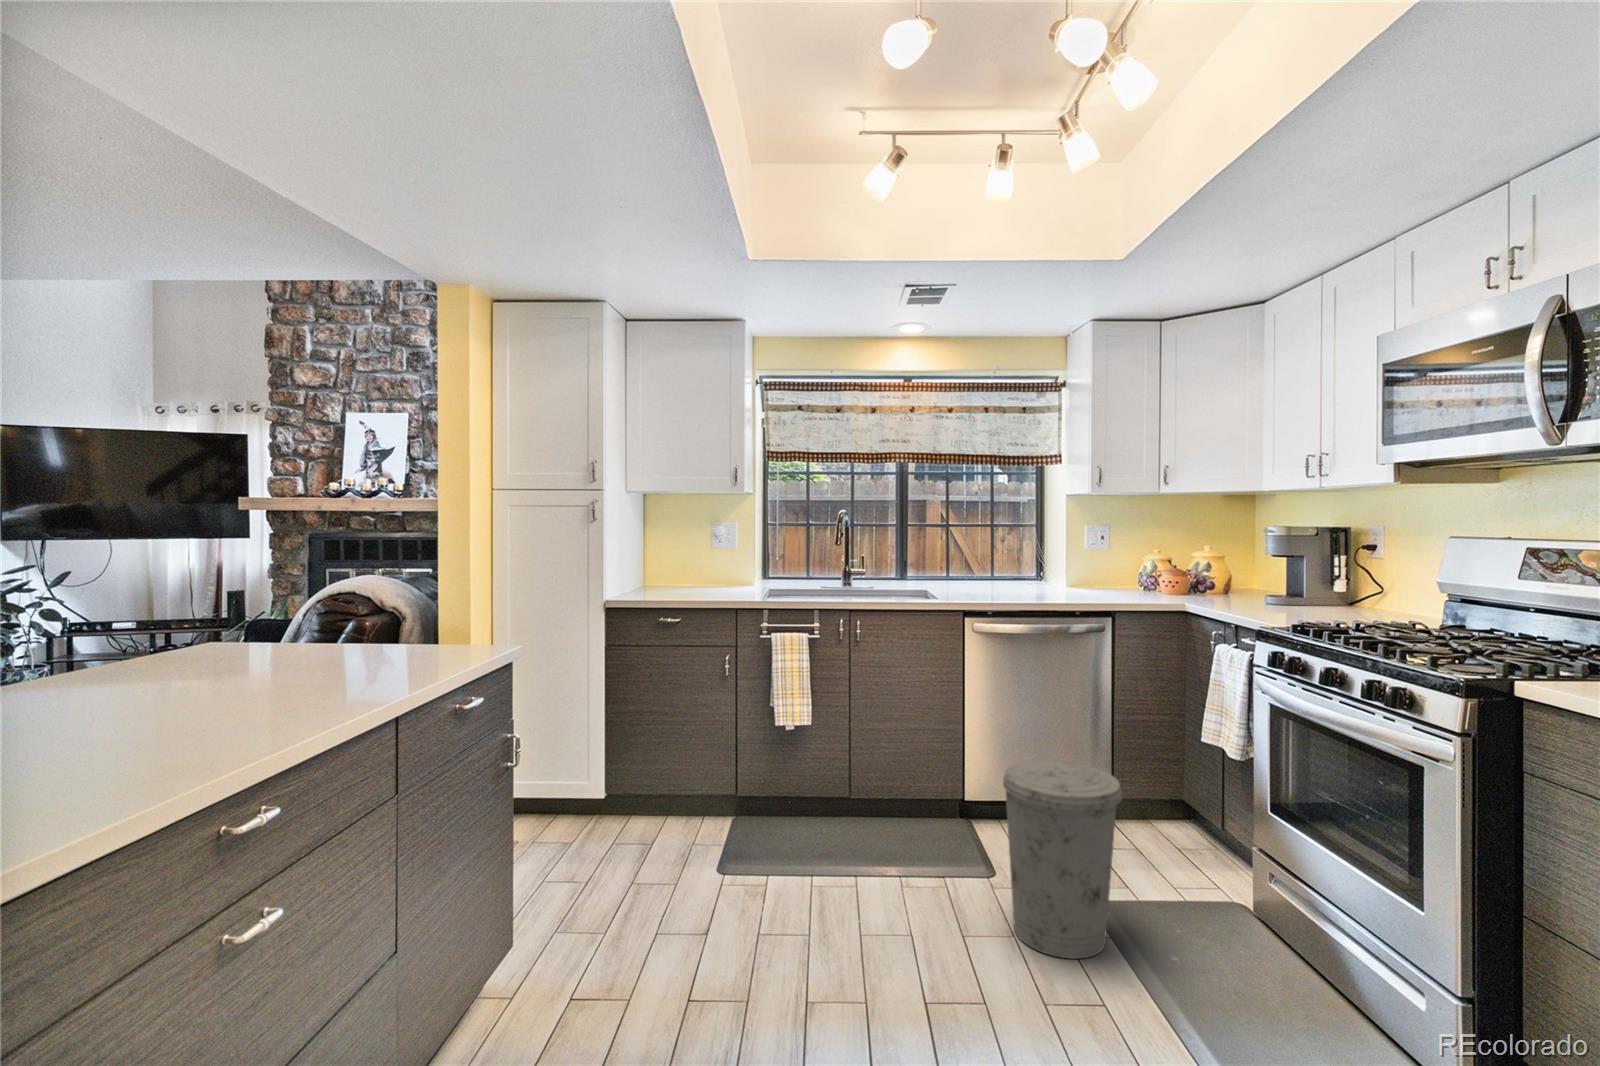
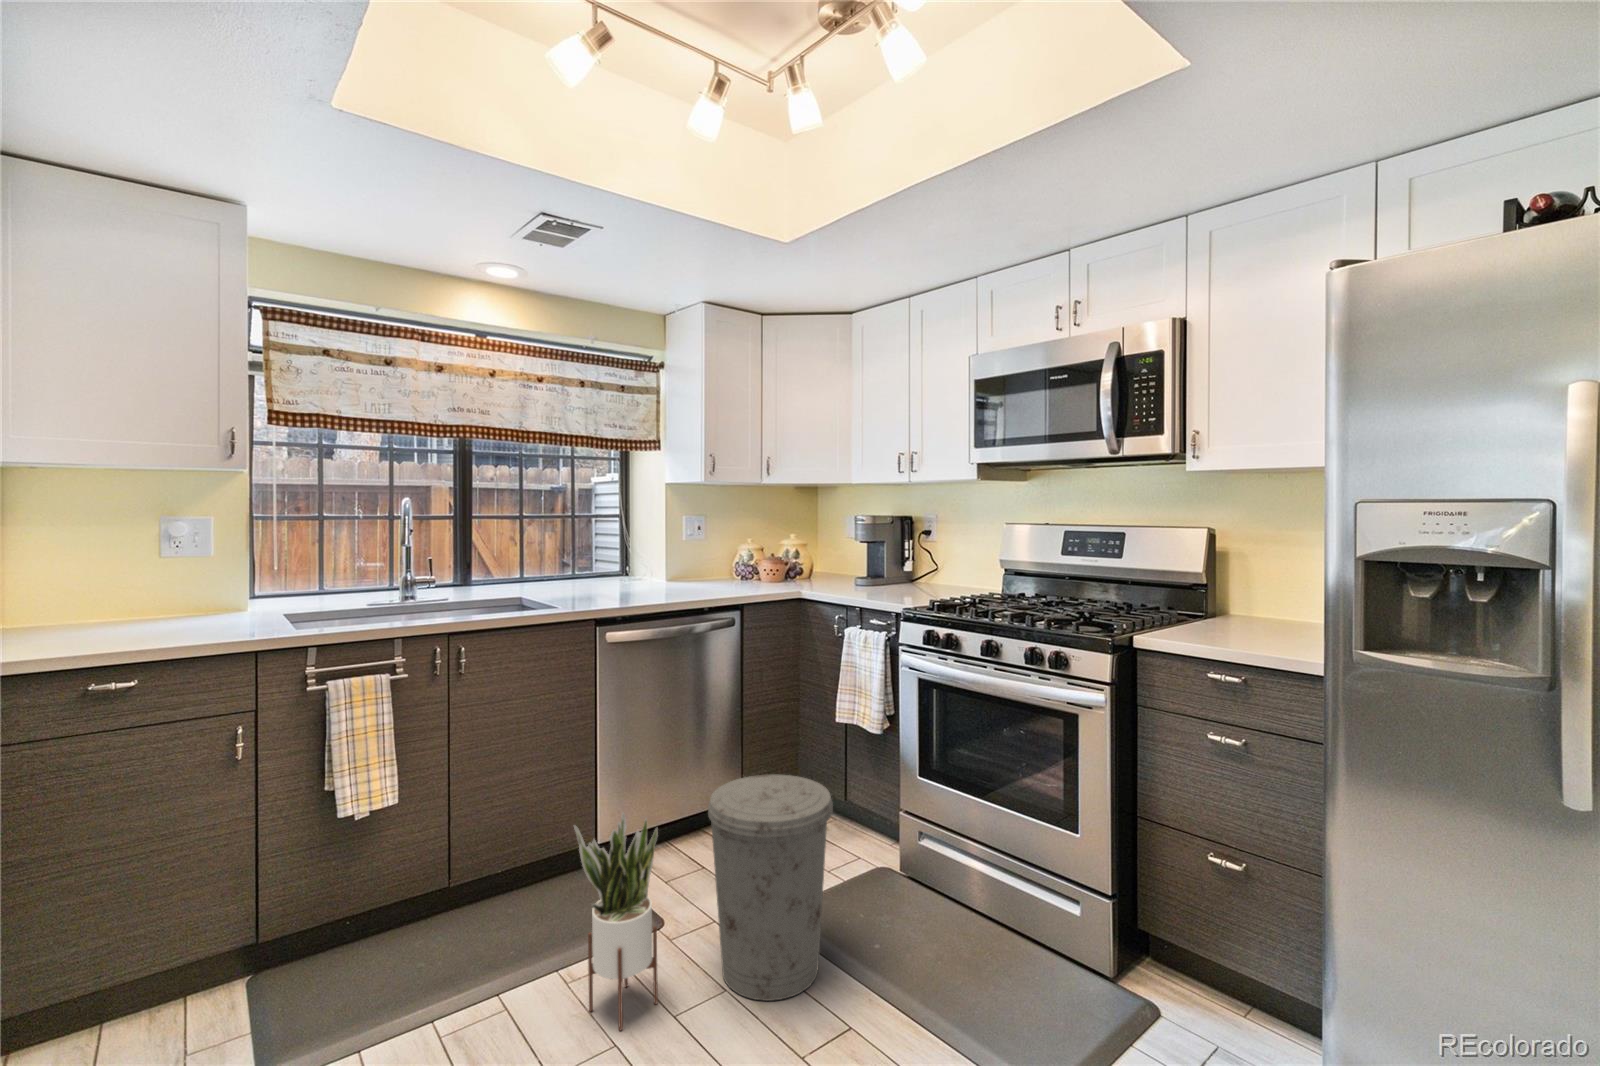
potted plant: none [892,756,961,924] -> present [574,813,658,1030]

